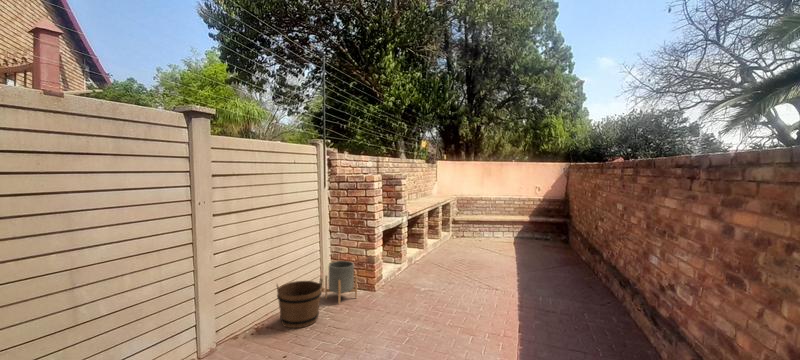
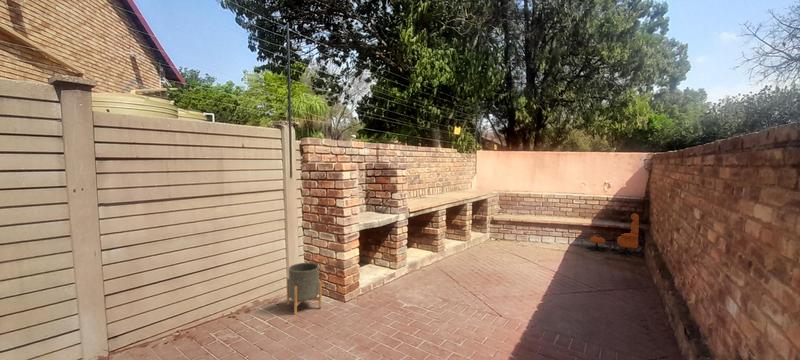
lounge chair: none [526,210,568,244] -> present [586,213,641,257]
bucket: present [277,279,322,328] -> none [205,283,263,341]

